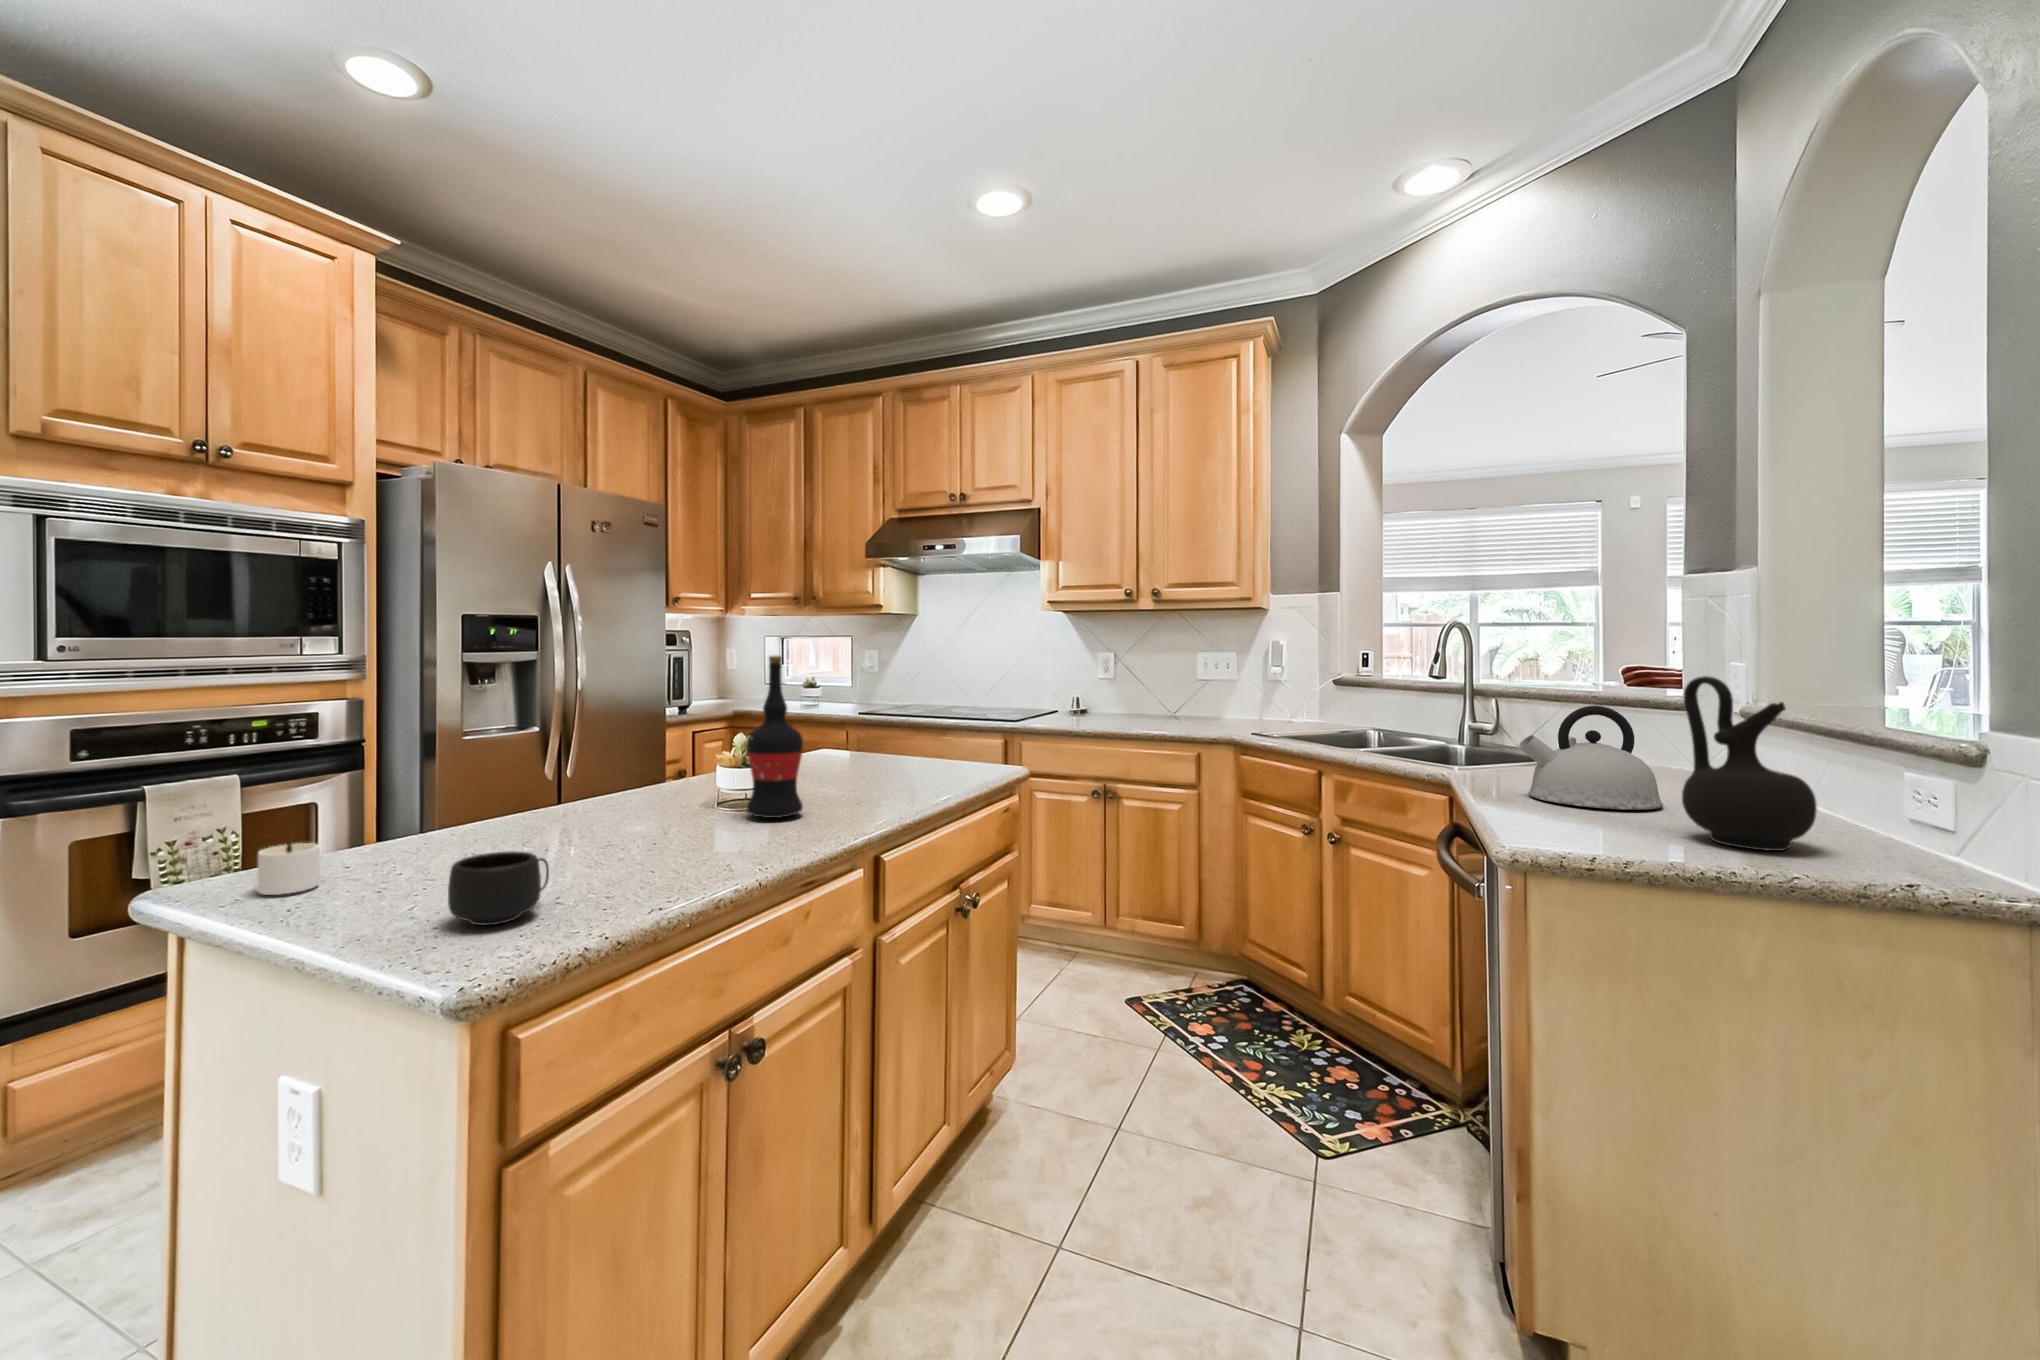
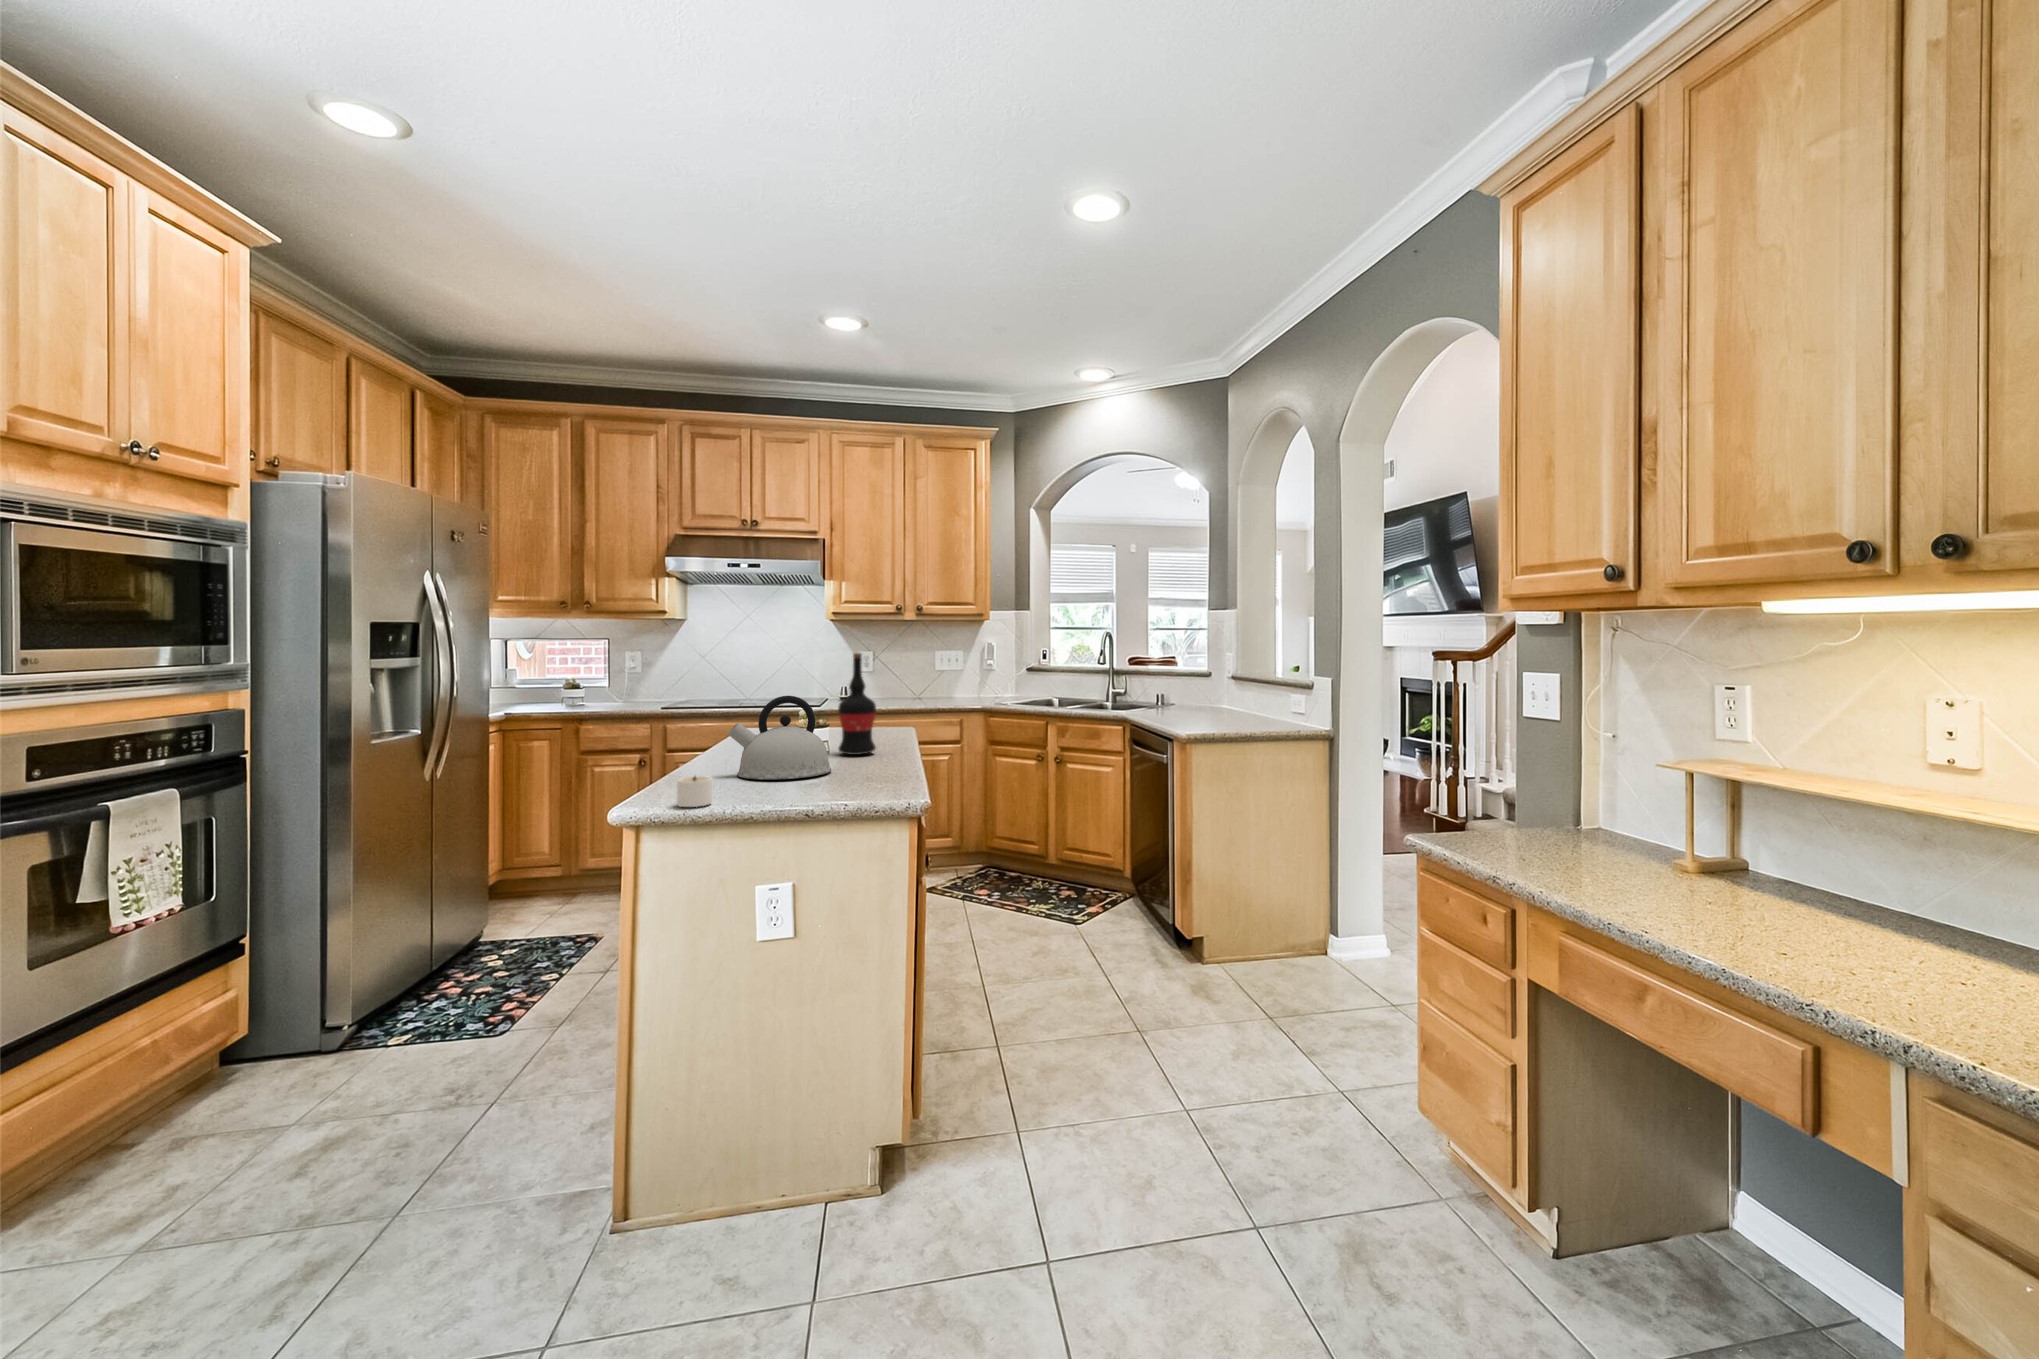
ceramic jug: present [1682,676,1817,851] -> none [1240,658,1281,727]
kettle: present [1519,706,1663,810] -> present [728,696,831,779]
mug: present [448,851,549,925] -> none [847,761,892,797]

